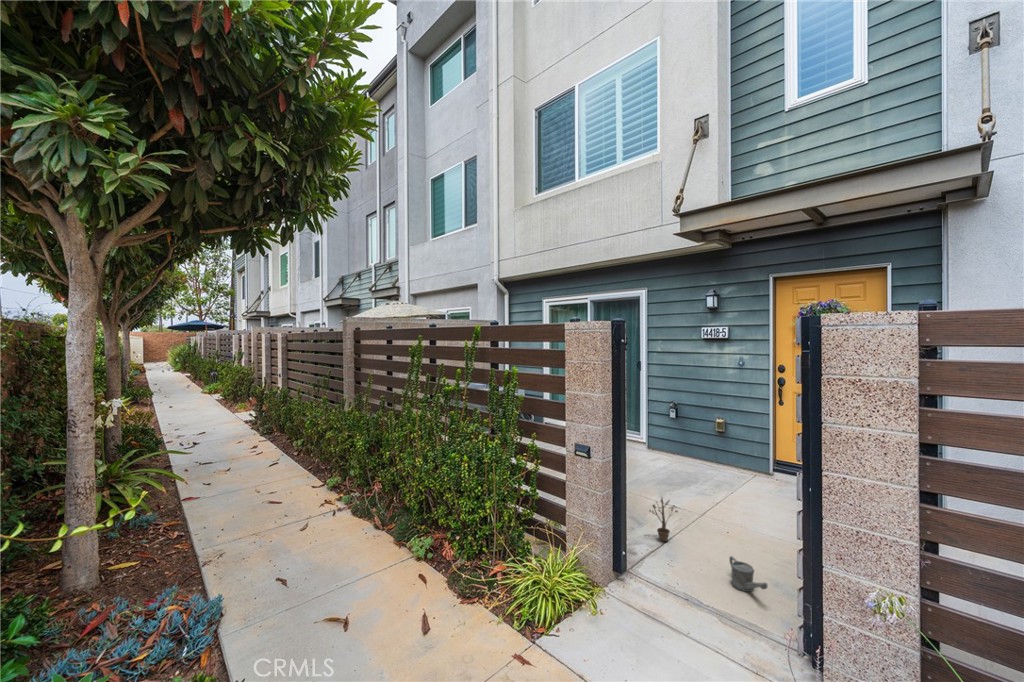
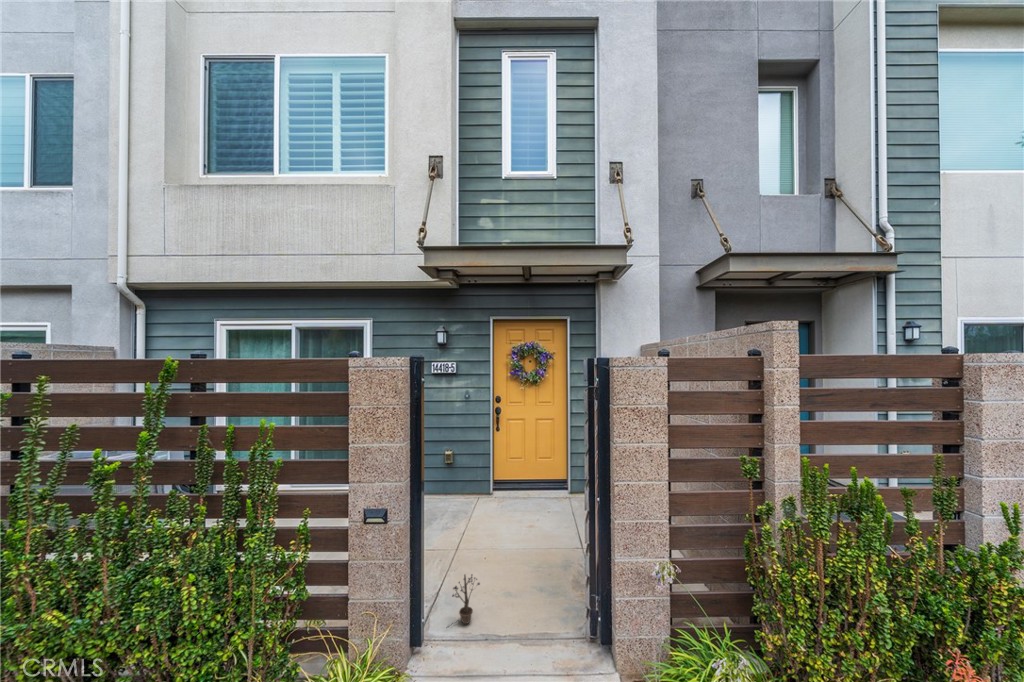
watering can: present [730,556,768,592] -> none [542,614,590,649]

